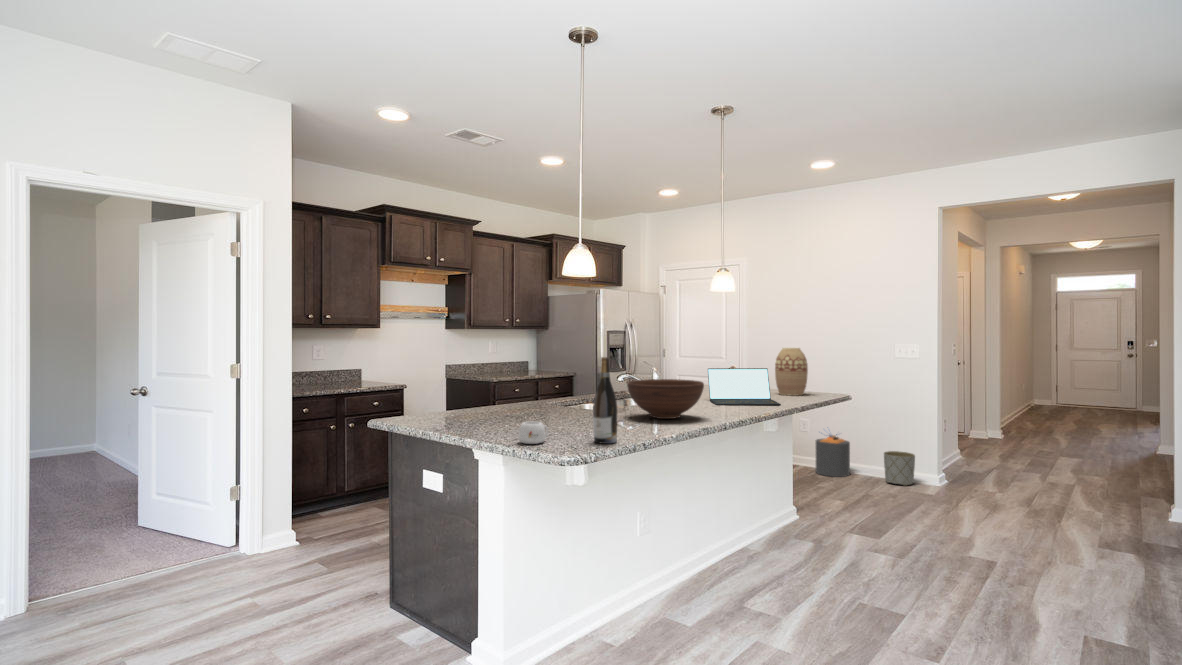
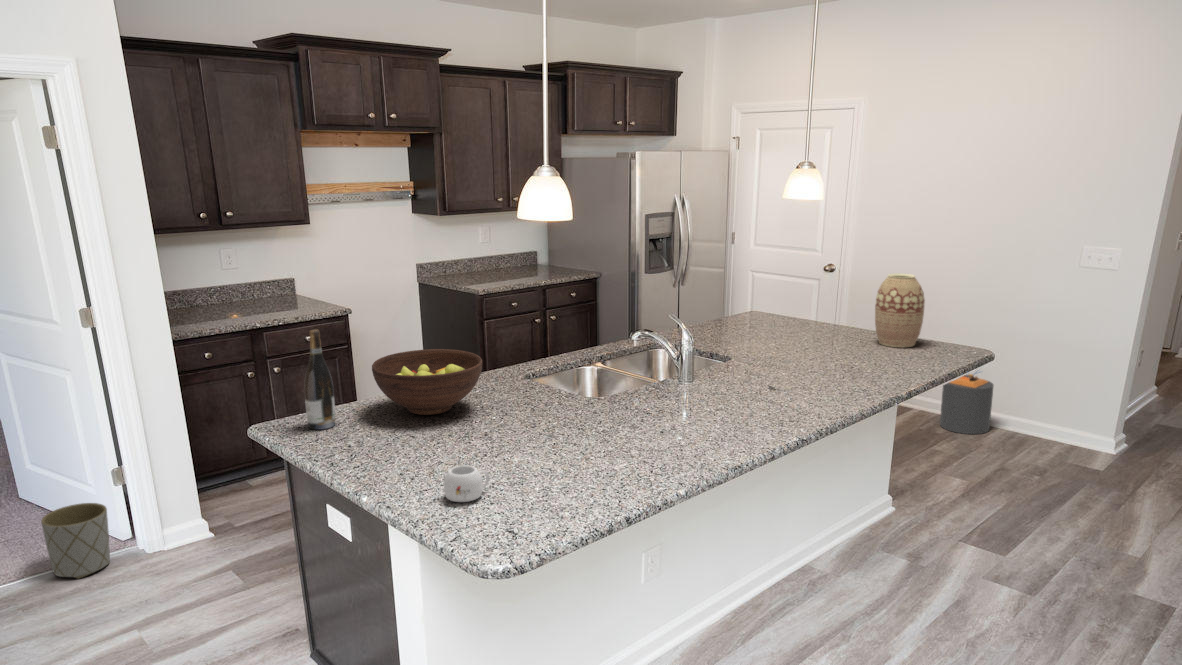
wine bottle: present [593,357,617,444] -> present [304,329,335,430]
laptop: present [708,368,781,405] -> none [767,315,869,380]
fruit bowl: present [627,379,704,419] -> present [372,349,482,415]
planter: present [884,451,915,486] -> present [41,503,110,579]

